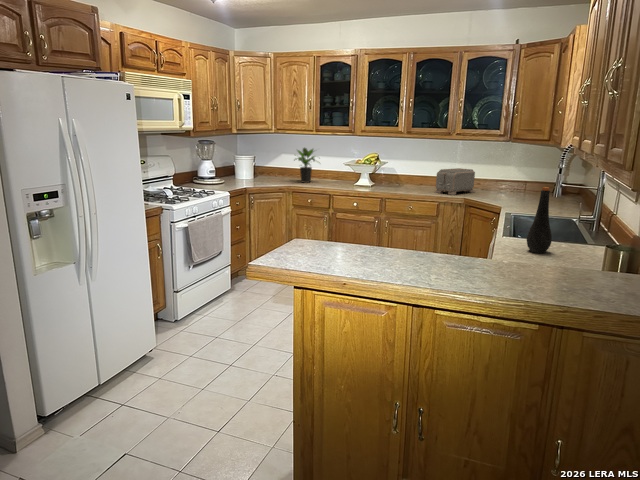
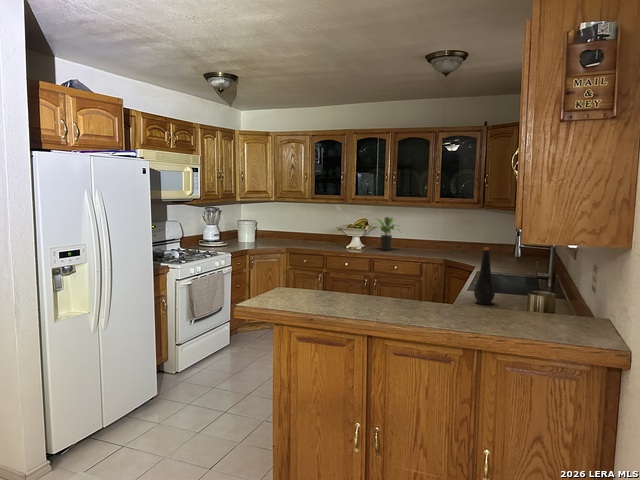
potted plant: present [298,148,315,183] -> present [378,217,395,250]
toaster: present [436,168,475,195] -> none [419,233,455,257]

